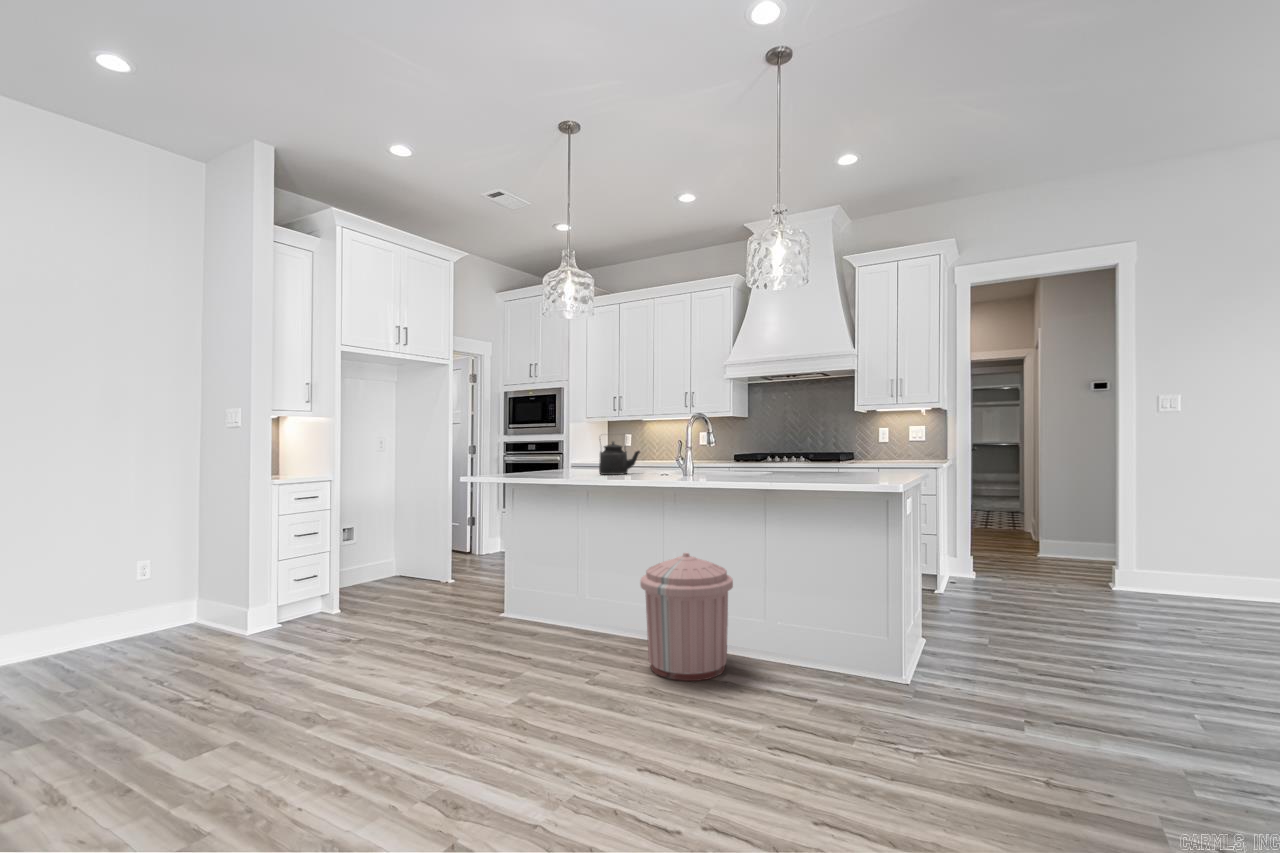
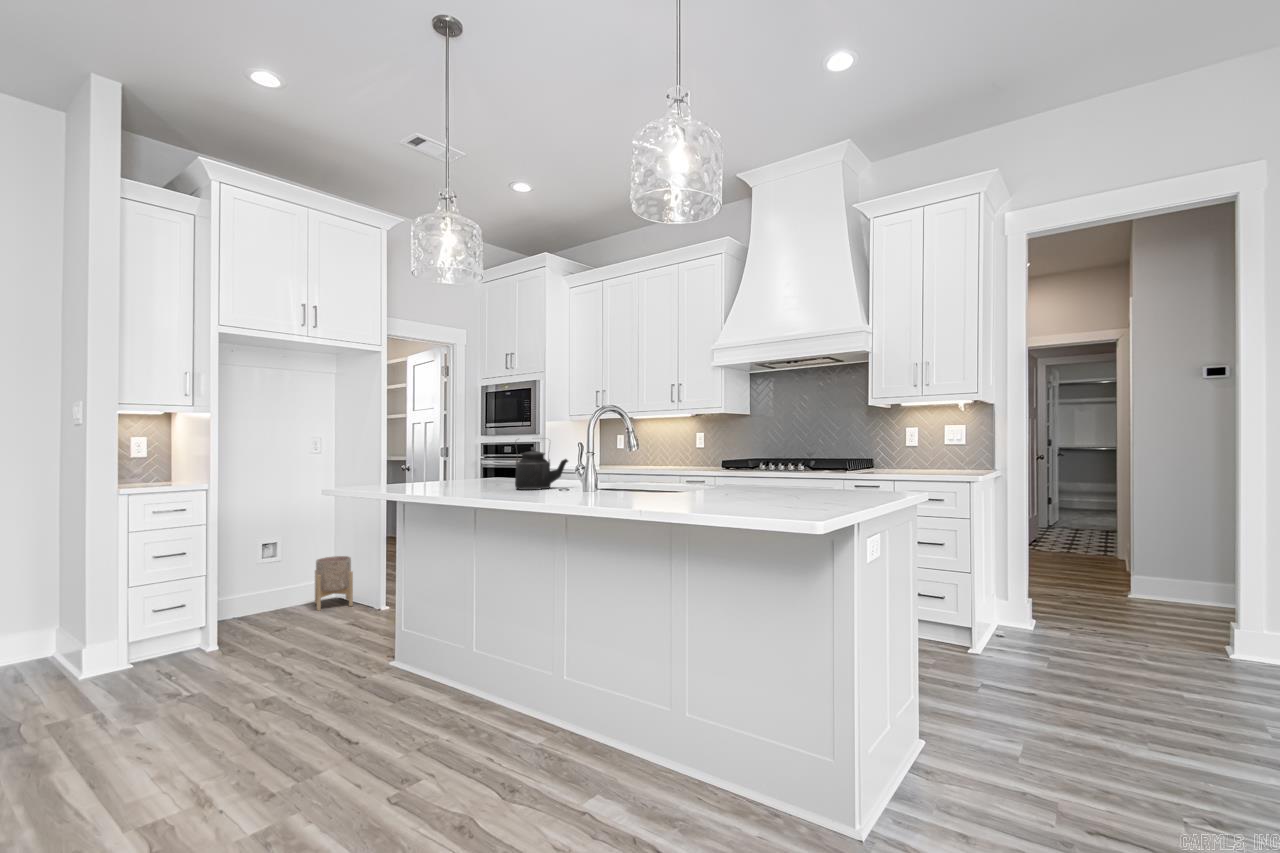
planter: none [386,540,422,587] -> present [315,556,353,611]
trash can: present [640,553,733,681] -> none [487,610,618,802]

